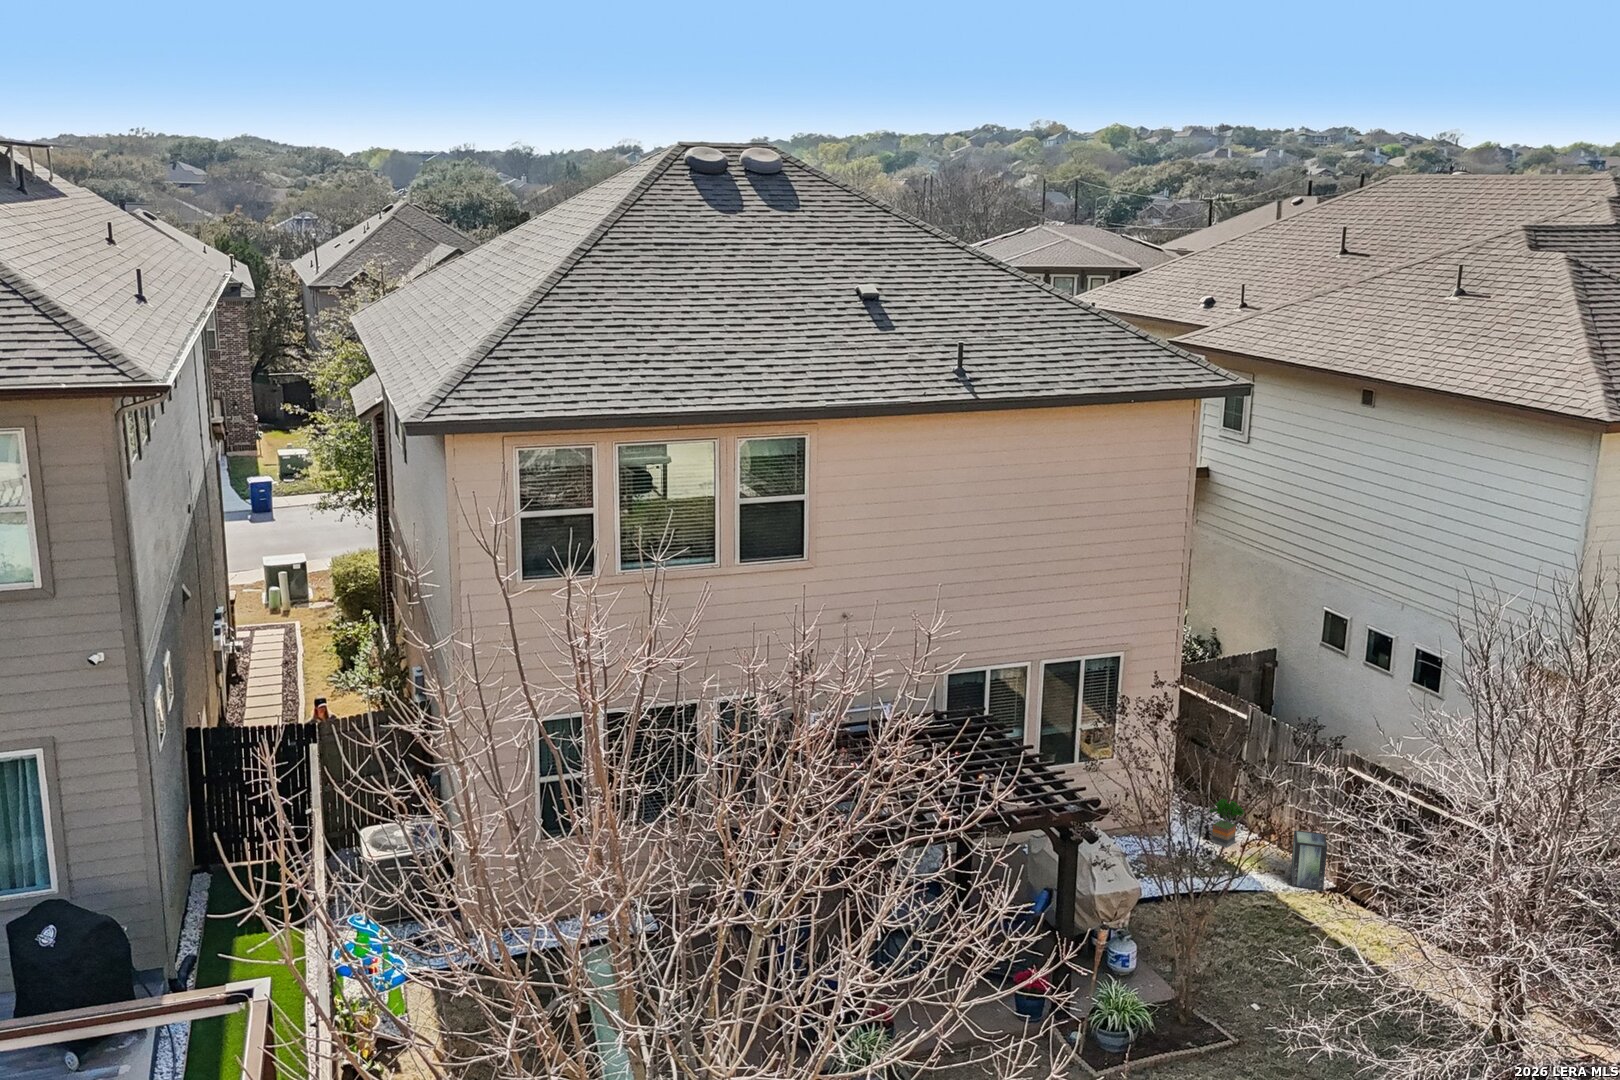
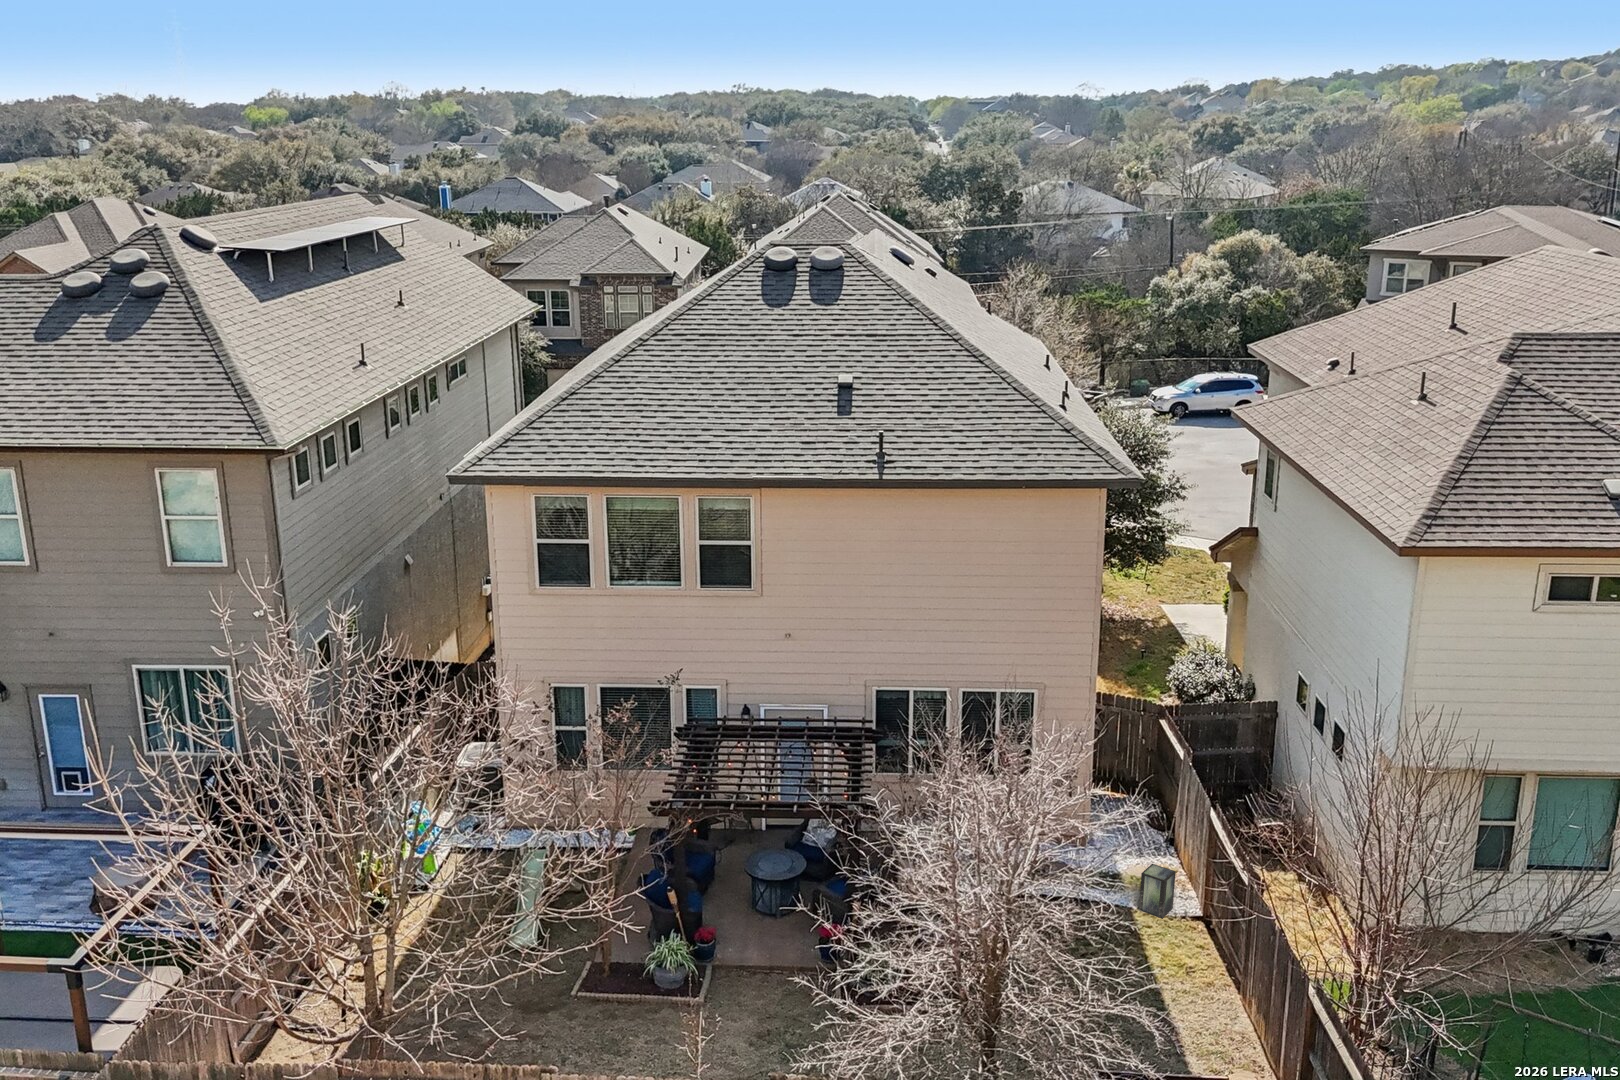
potted tree: present [1209,799,1244,848] -> none [1106,828,1137,870]

